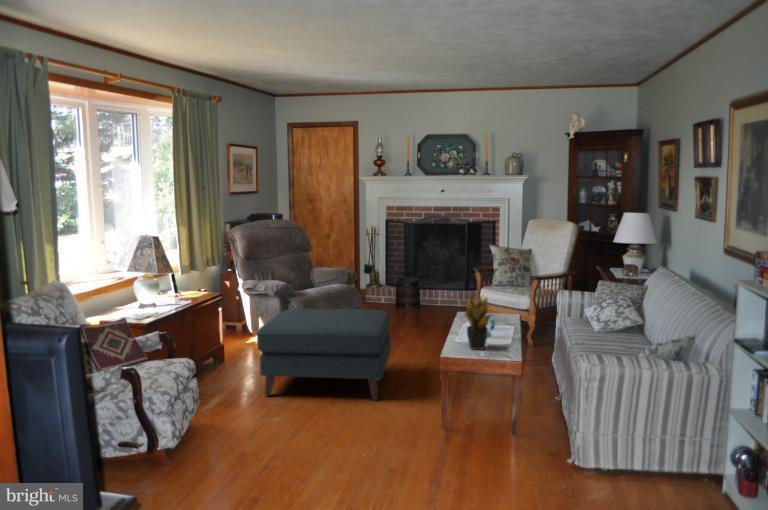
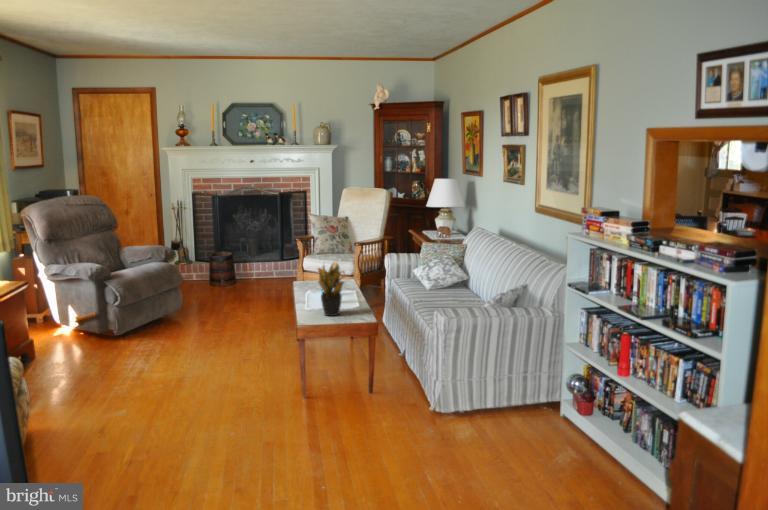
ottoman: present [257,309,391,400] -> none [85,286,231,391]

